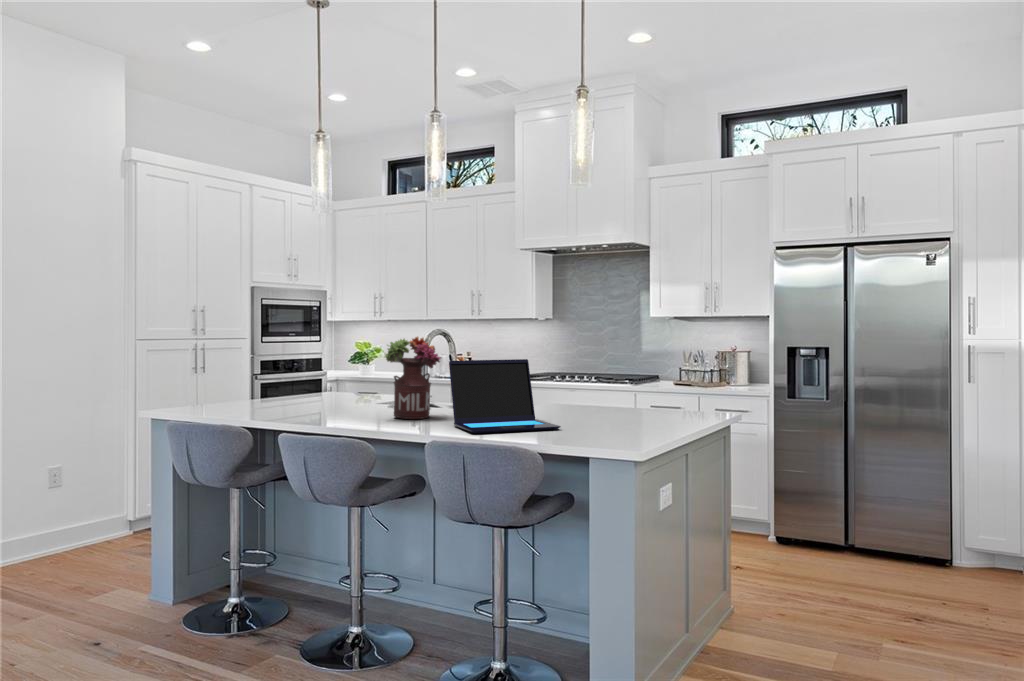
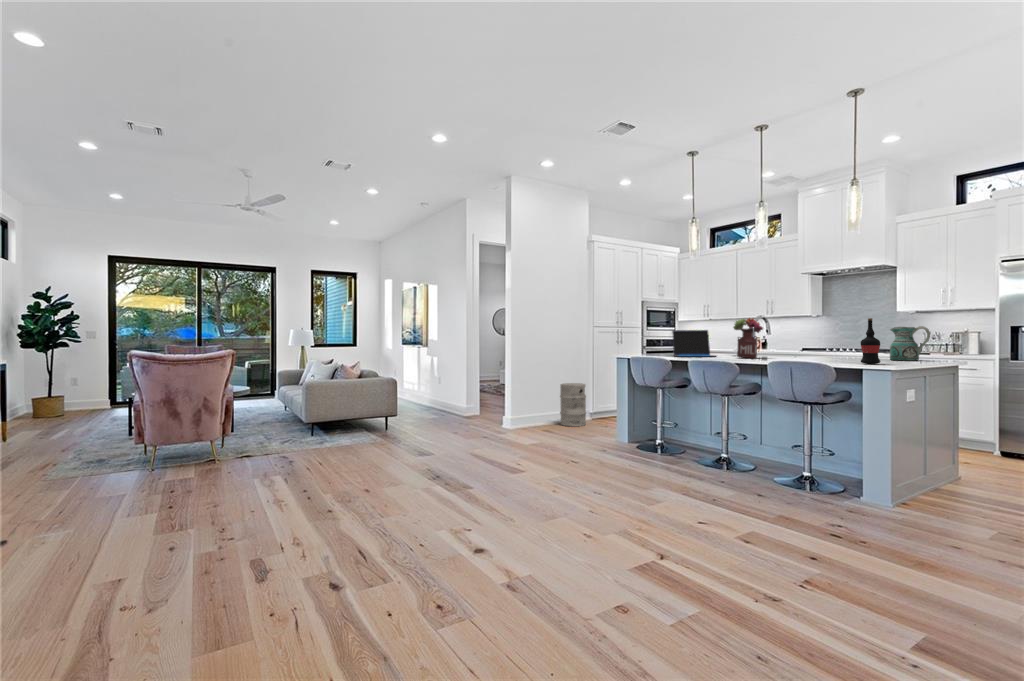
wine bottle: none [597,353,630,443] -> present [861,318,880,364]
laptop: present [449,359,561,433] -> present [672,330,716,357]
ceramic pitcher: none [643,359,701,422] -> present [890,326,930,361]
trash can: none [46,464,112,565] -> present [560,383,586,426]

